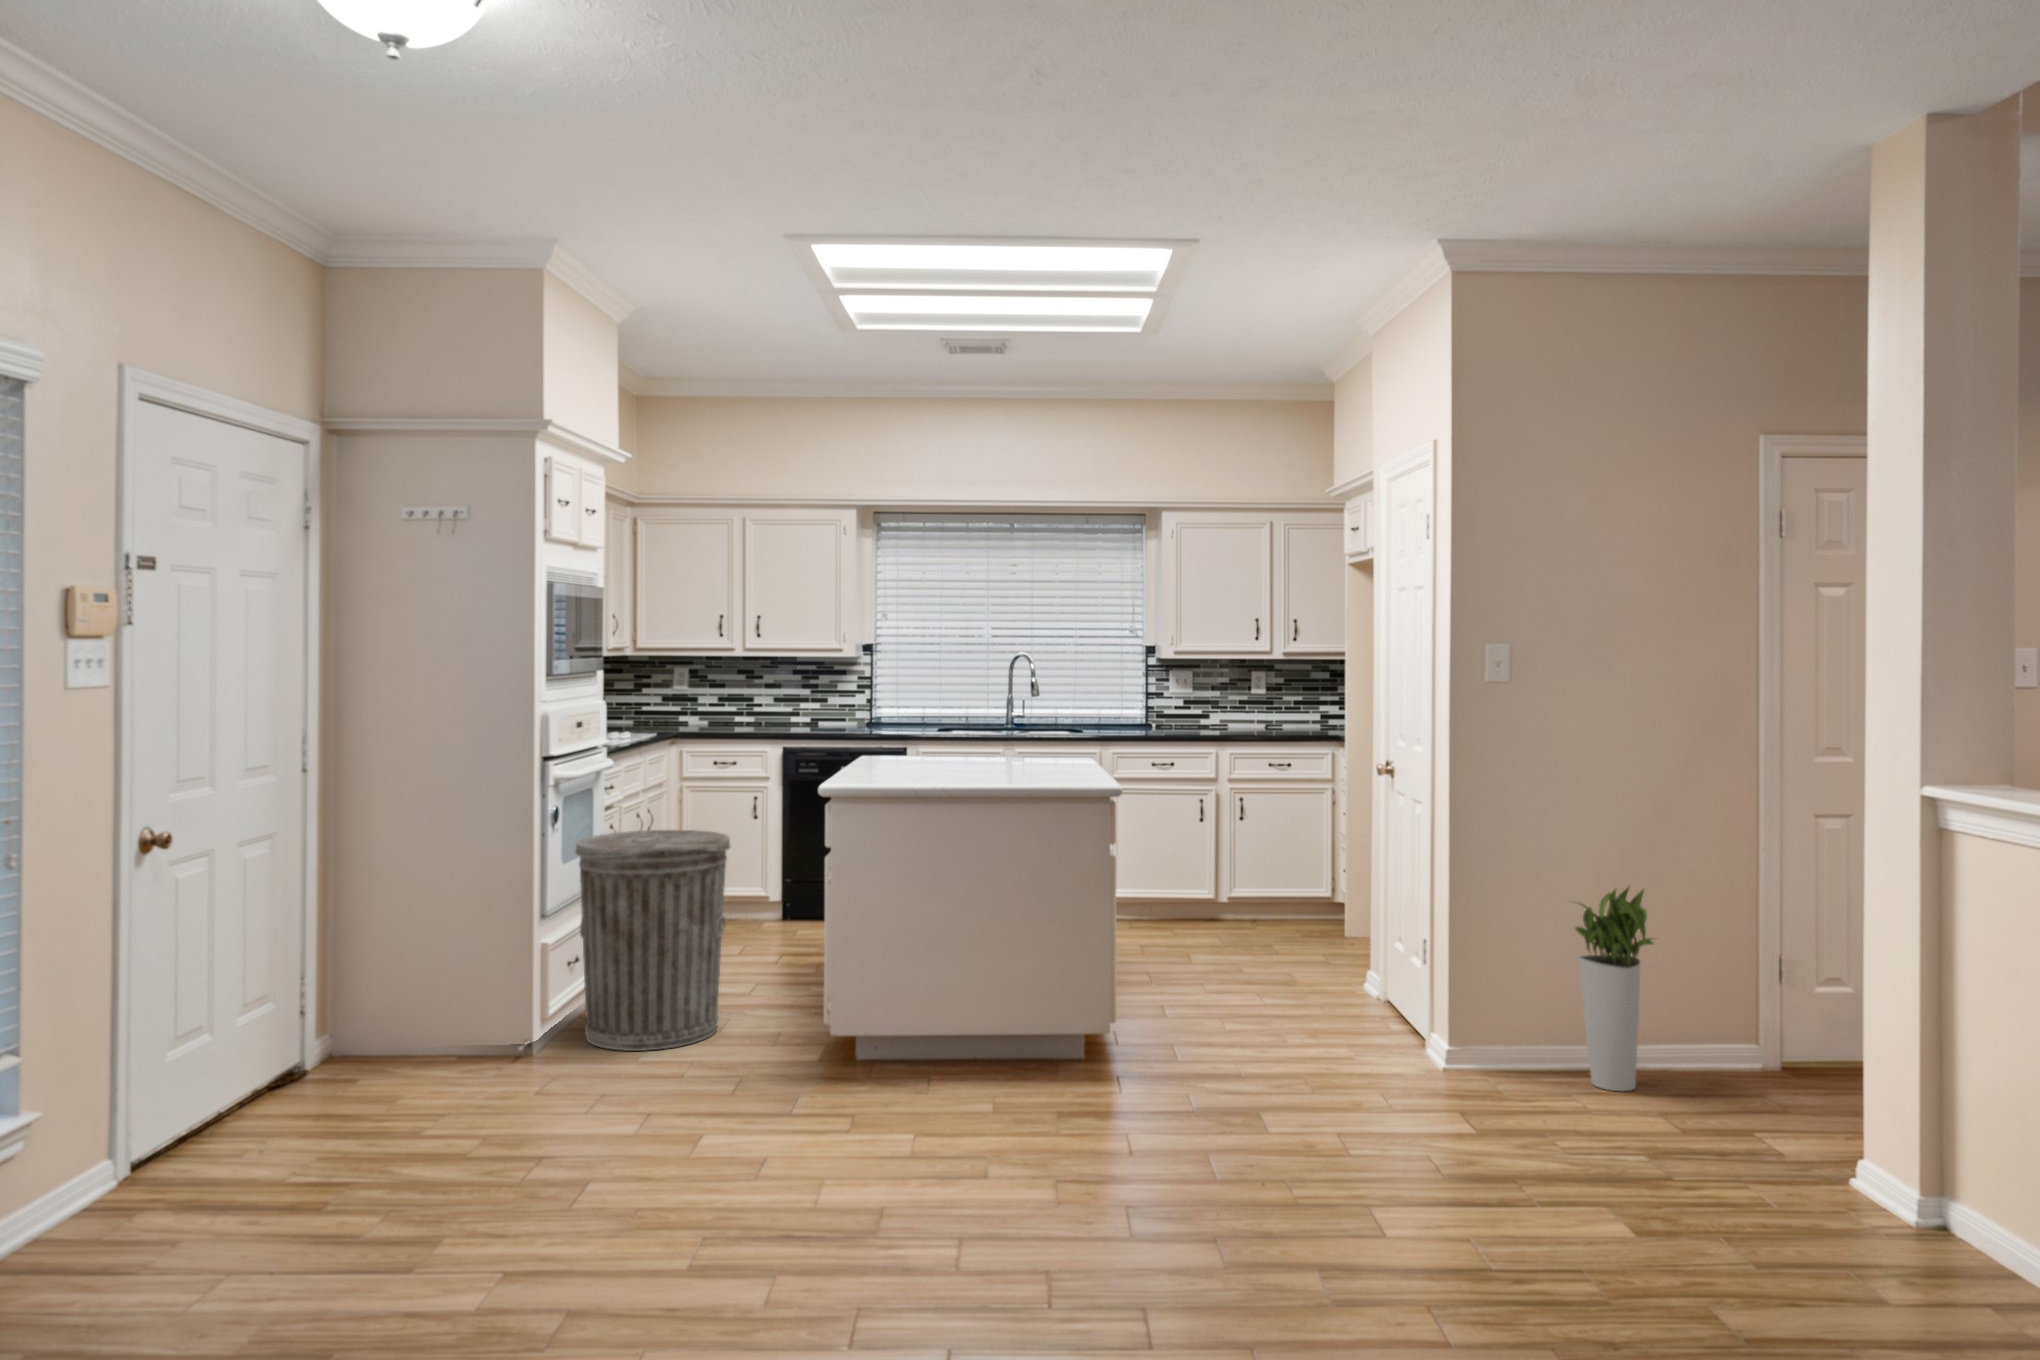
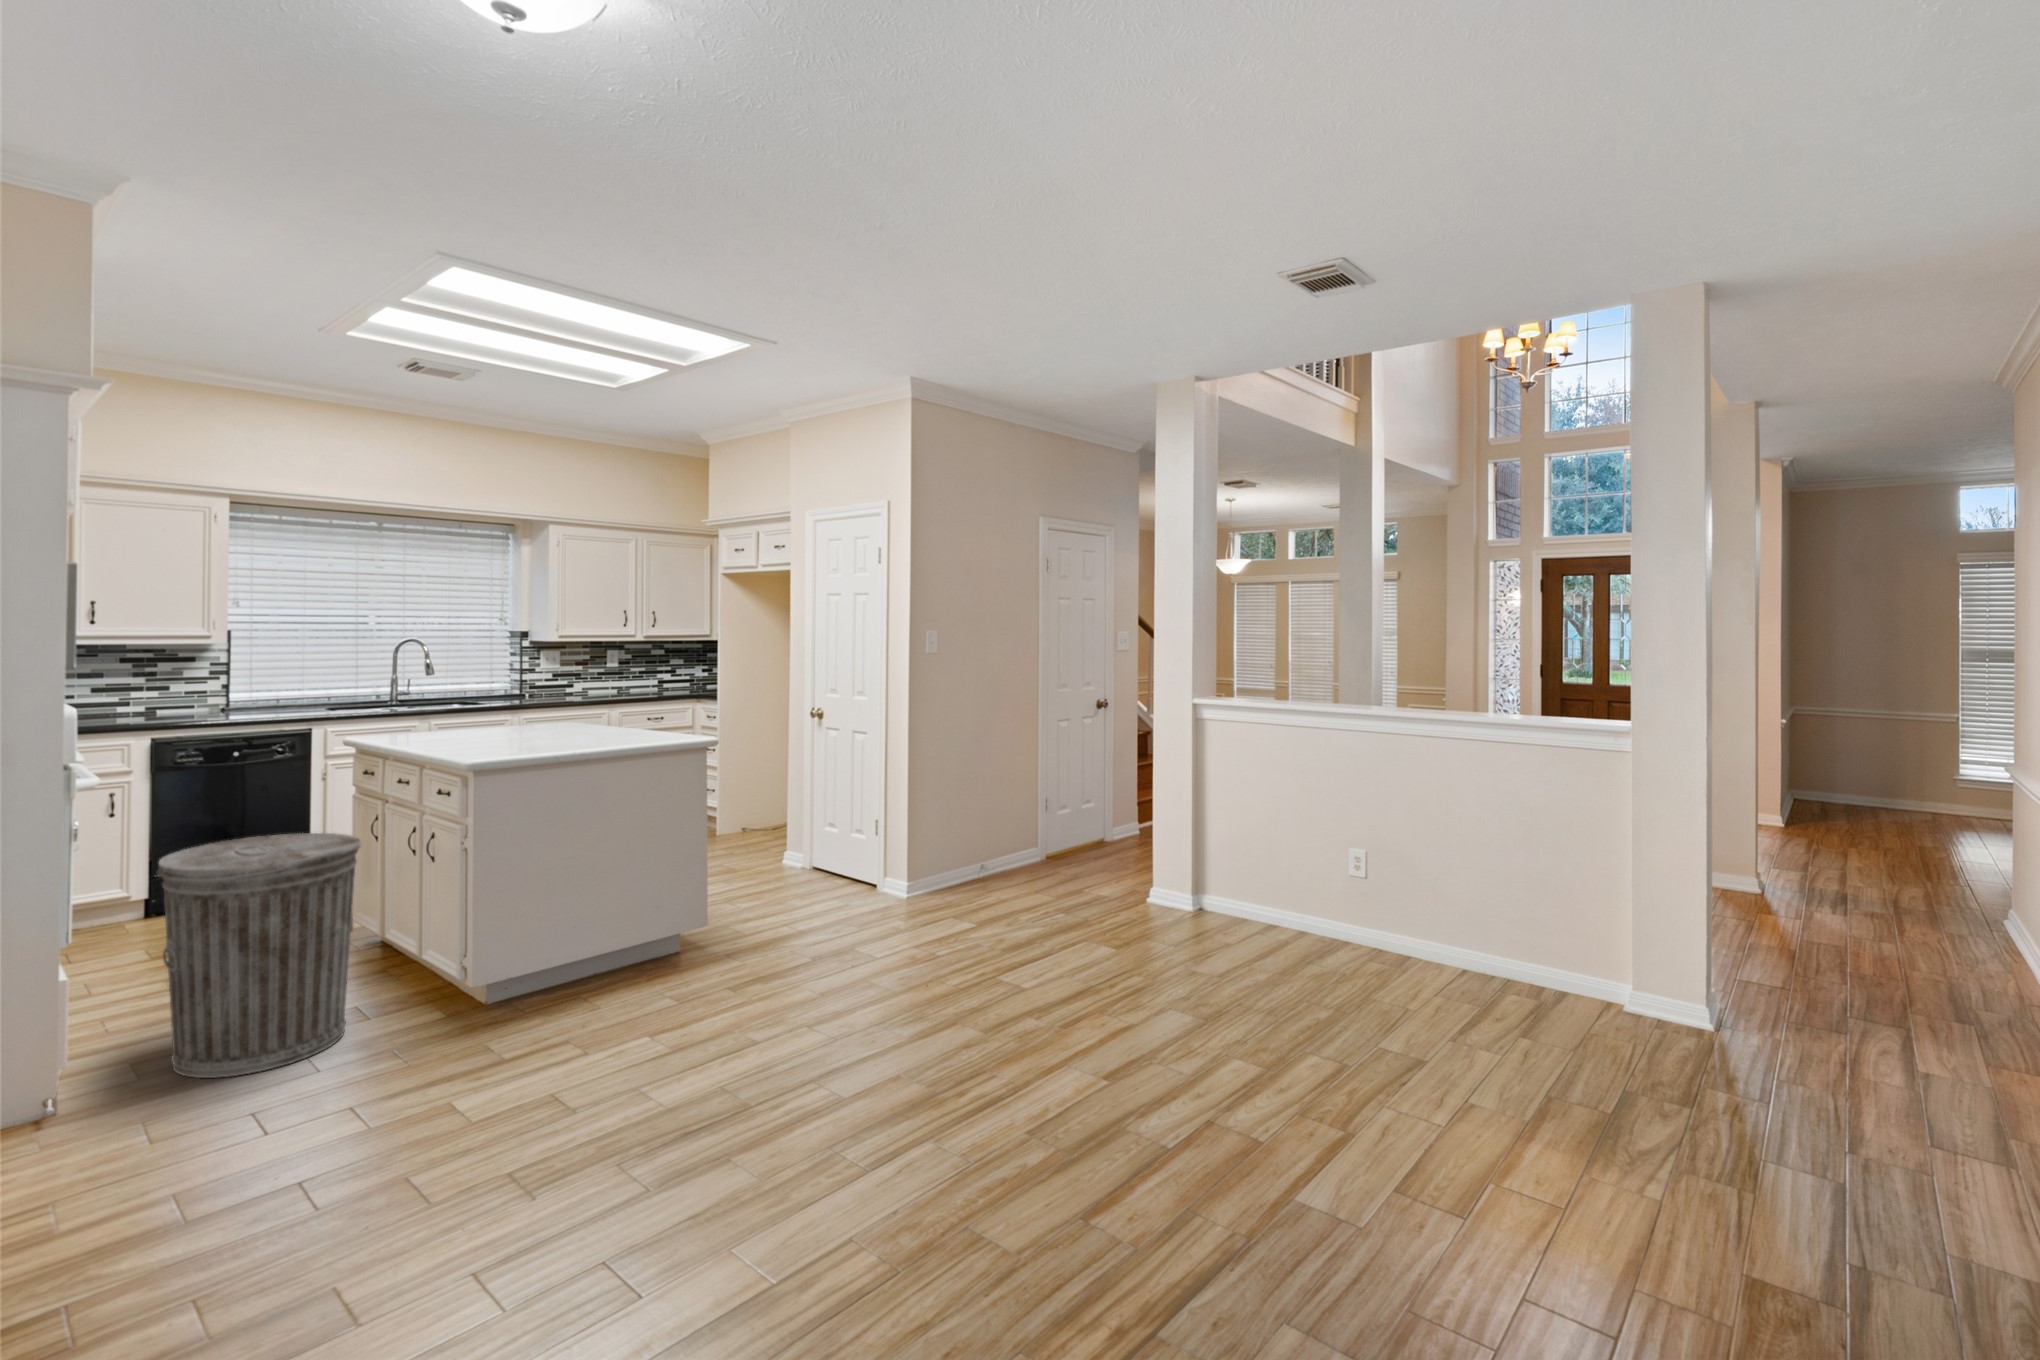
planter: present [1576,887,1653,1091] -> none [968,772,1012,882]

